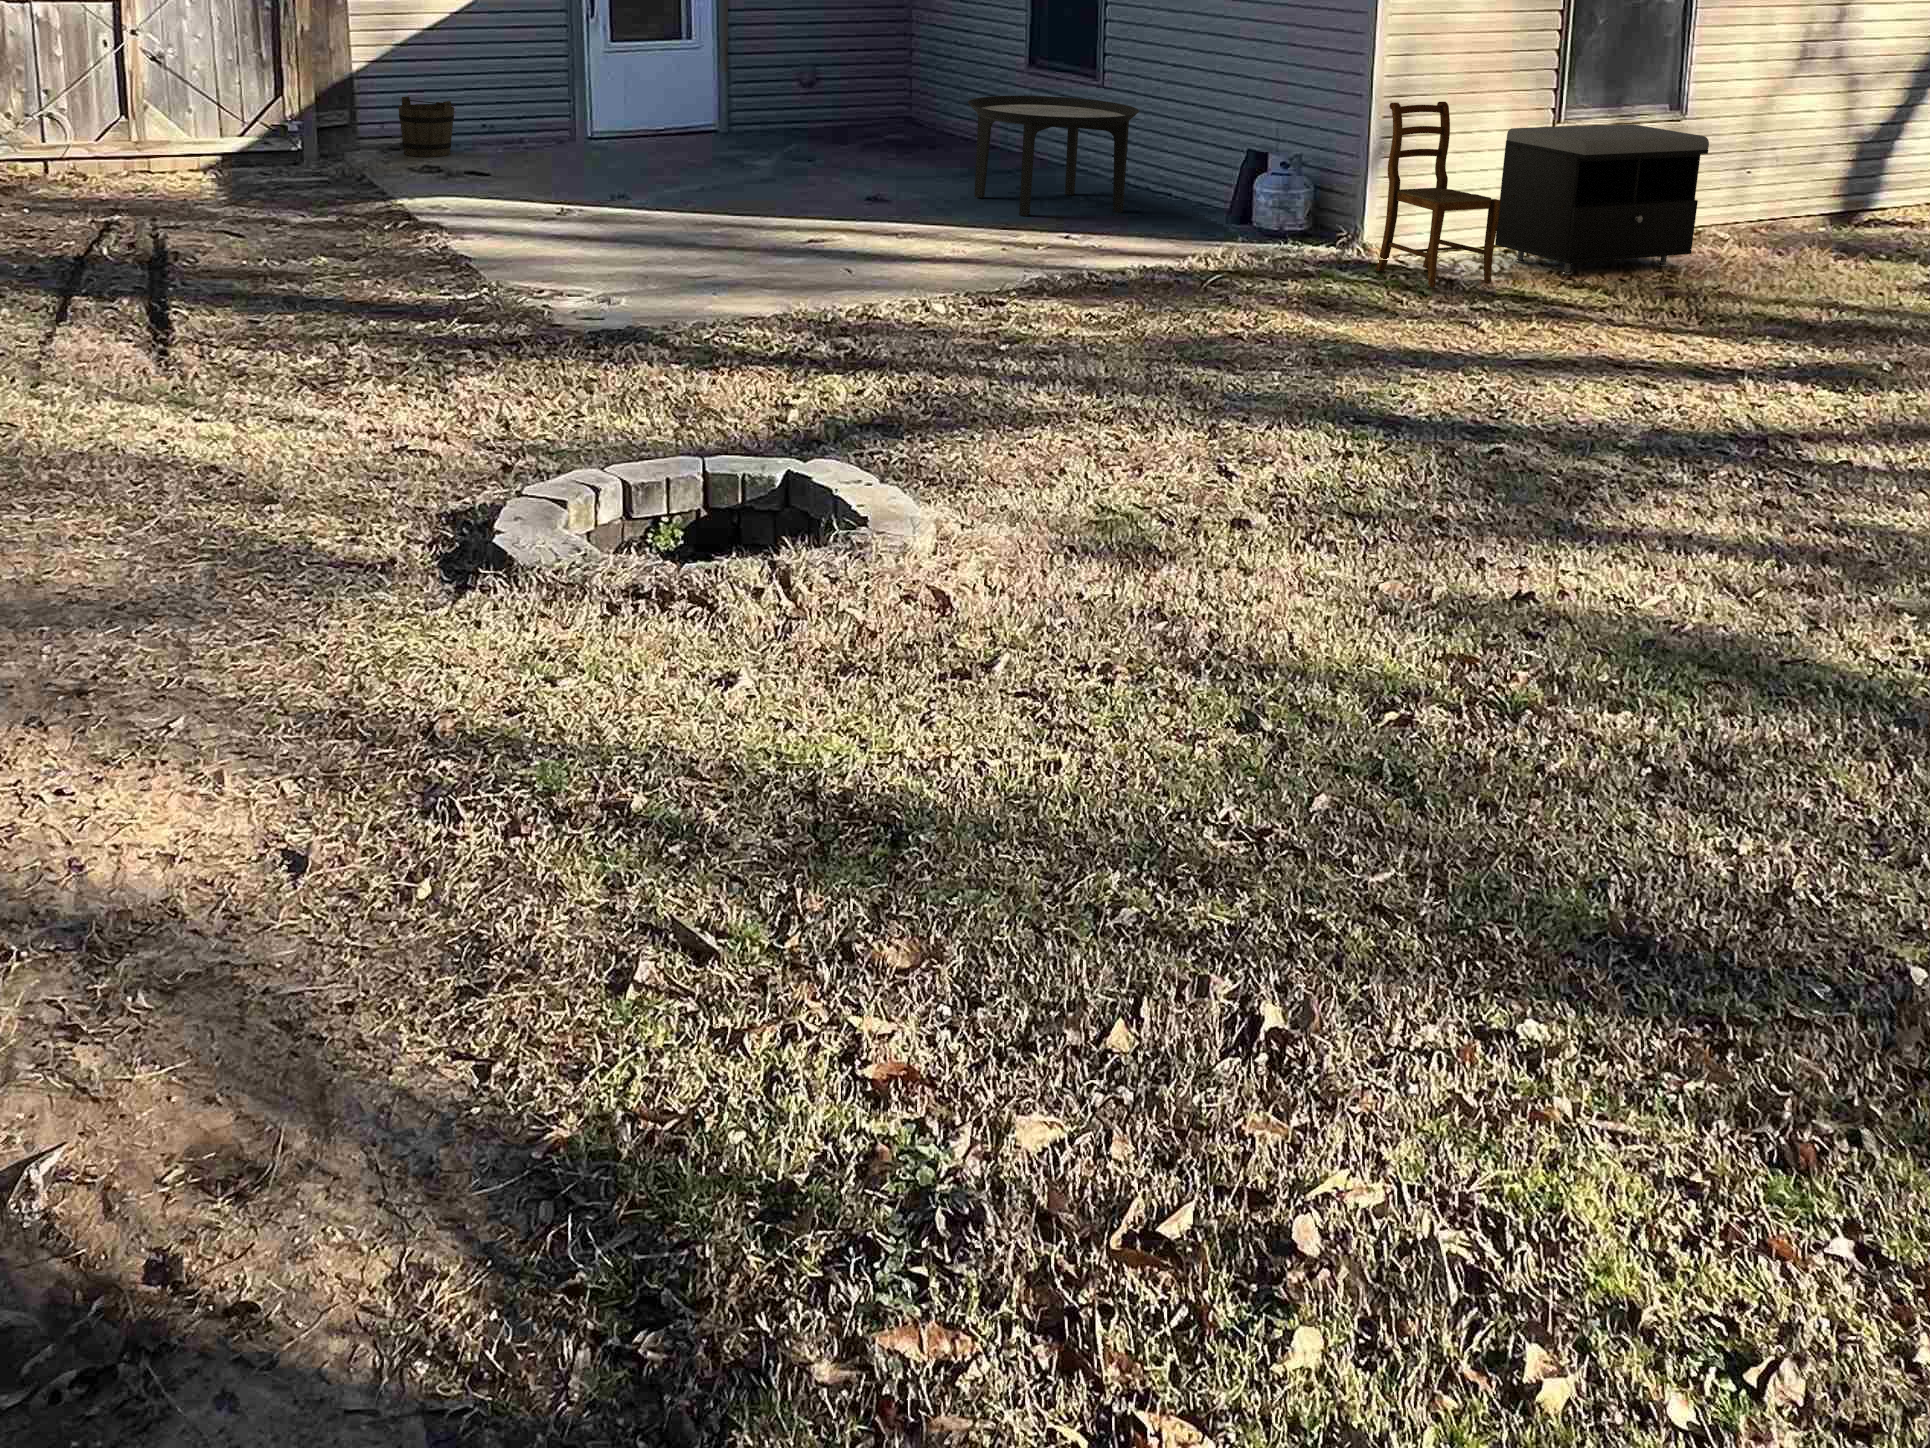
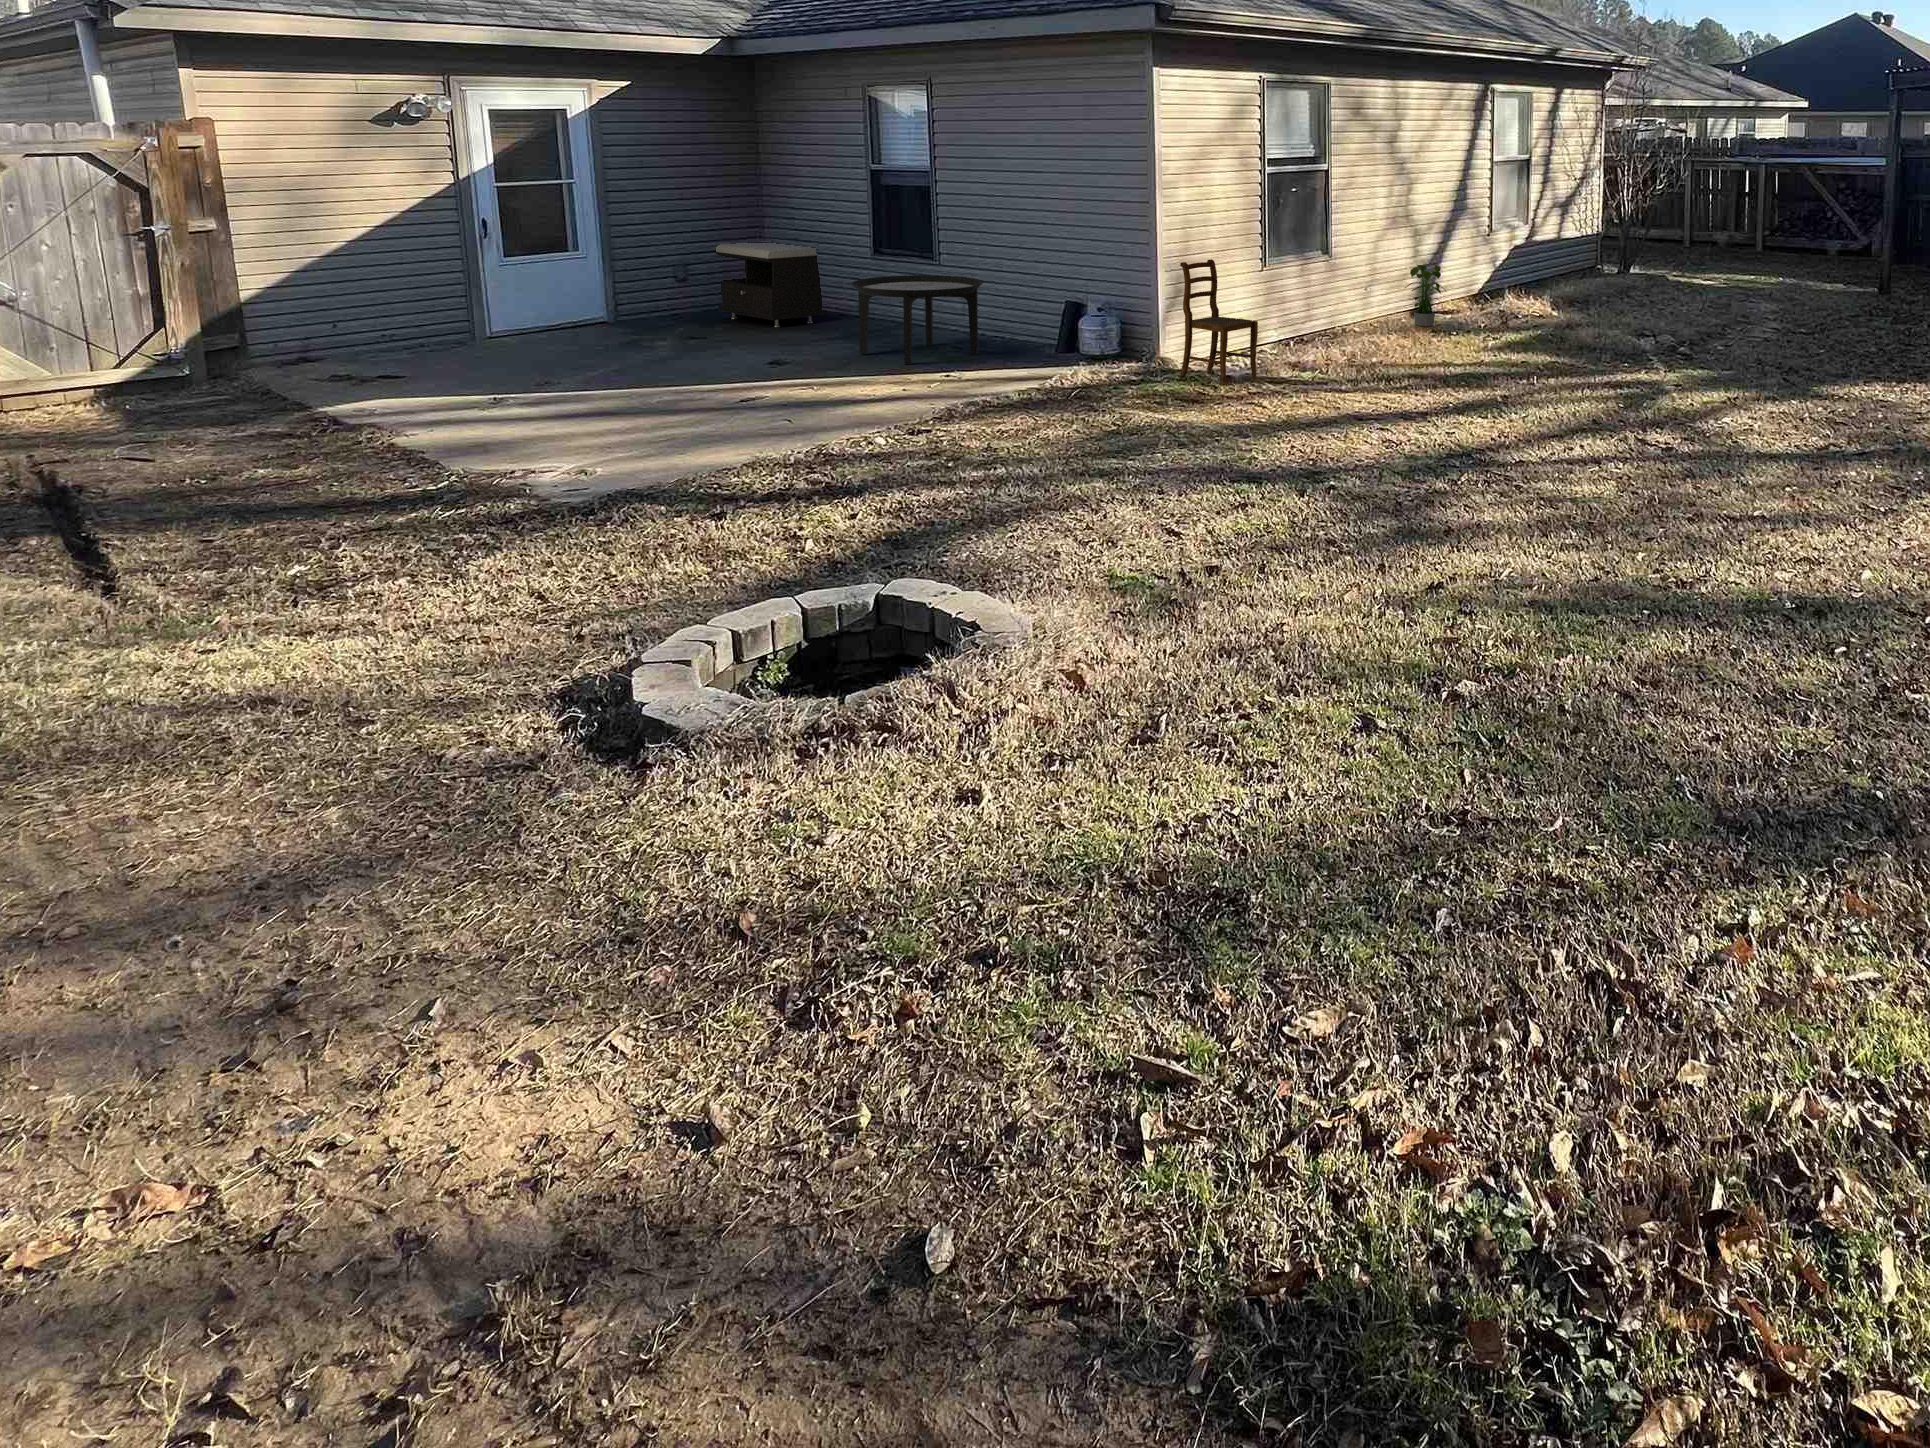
bucket: present [398,96,454,157] -> none [298,318,360,370]
storage bench: present [1495,124,1709,275] -> present [716,242,825,327]
potted plant: none [1818,135,1895,242] -> present [1405,264,1446,327]

